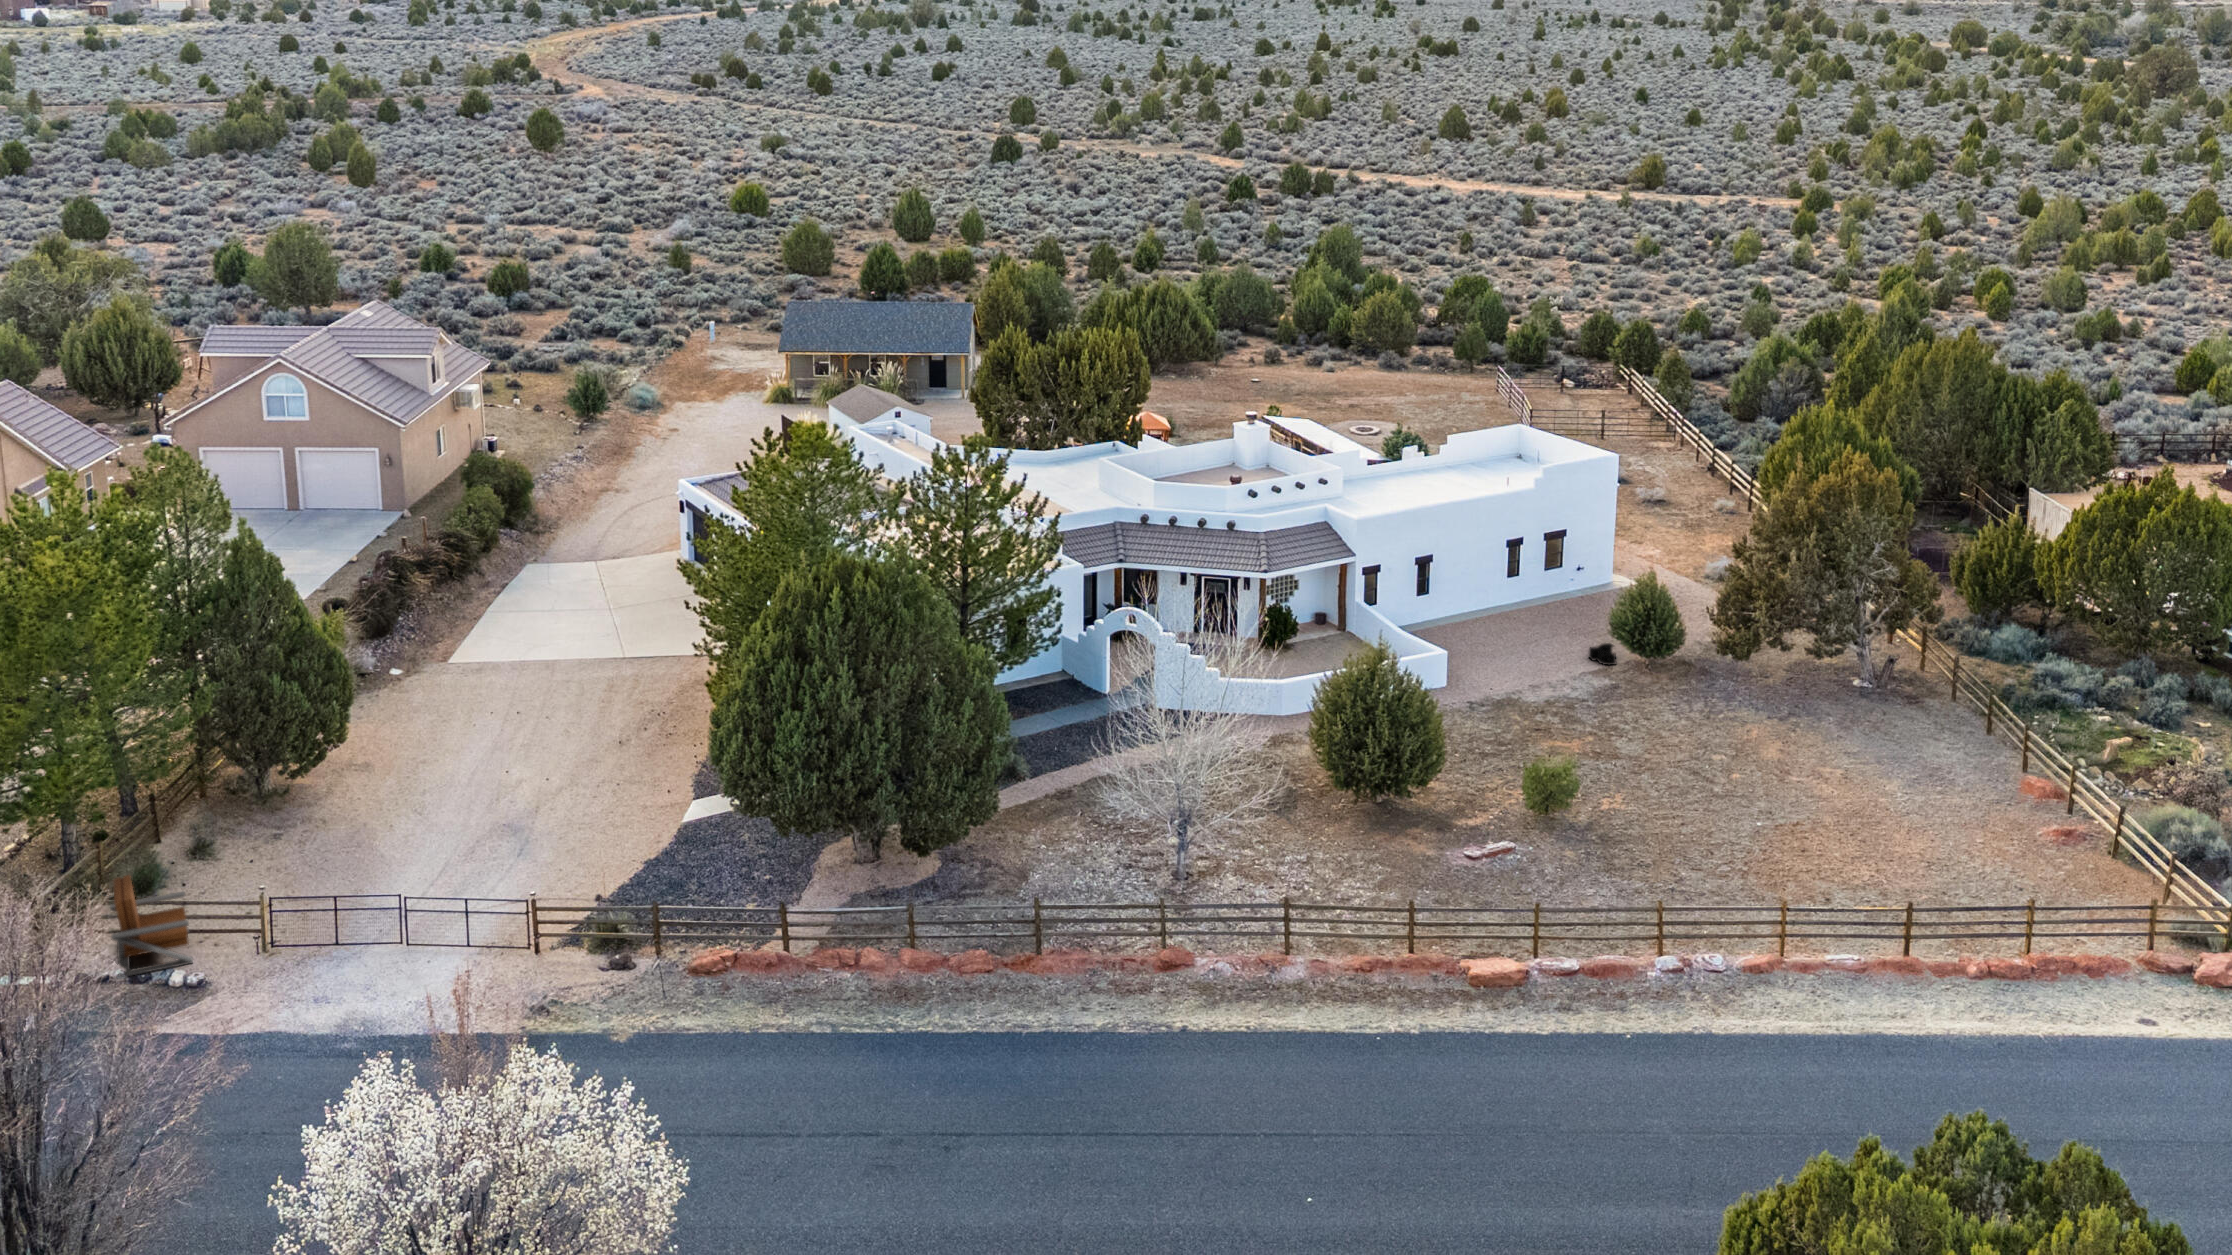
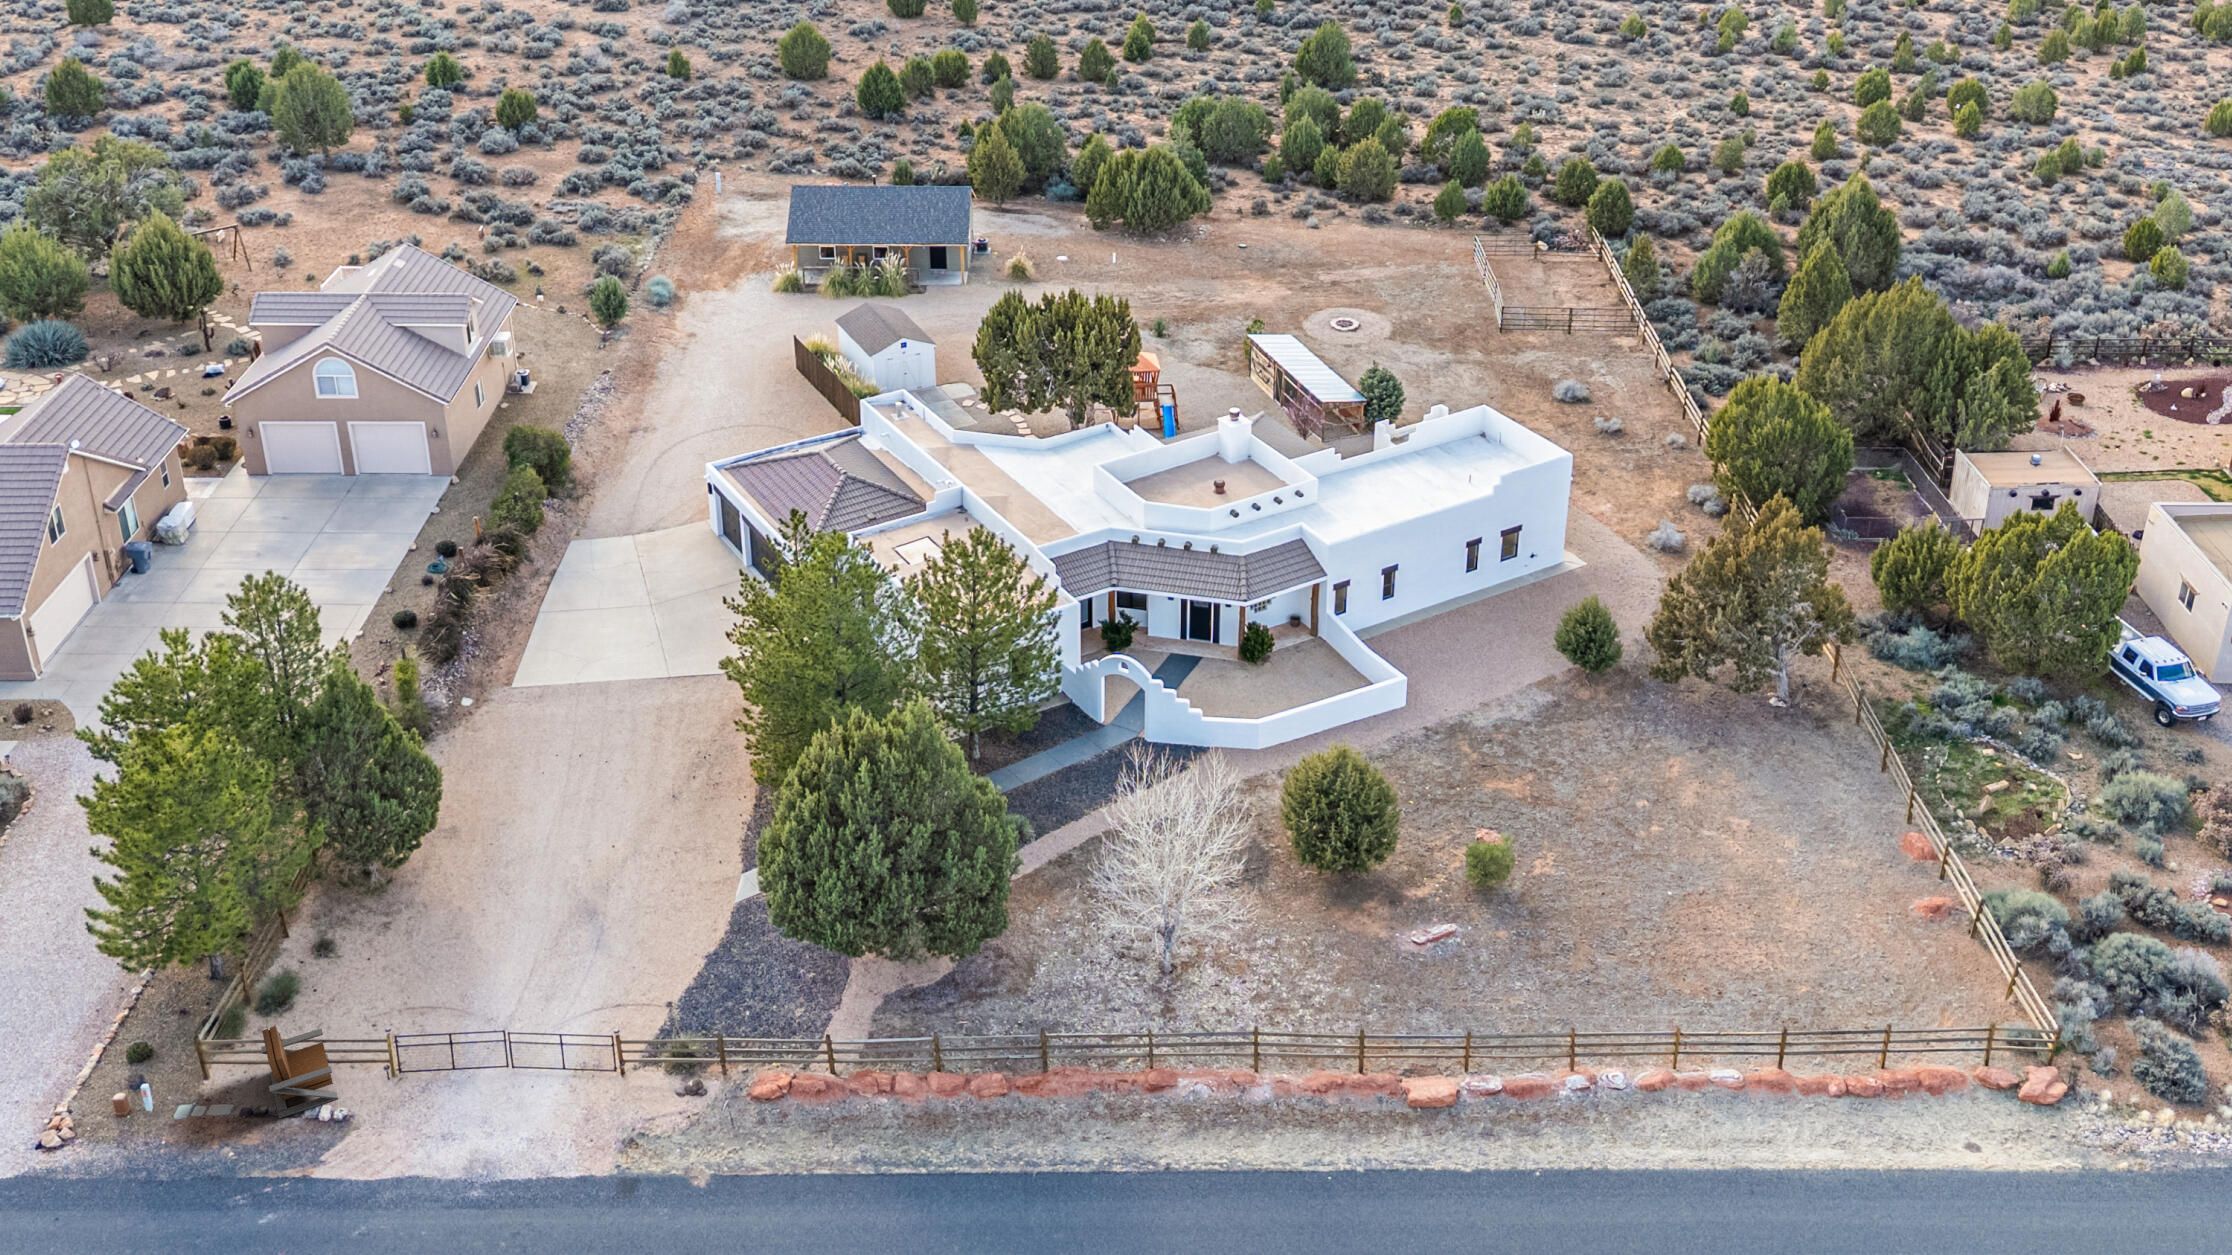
storage bin: present [1589,643,1616,665] -> none [1535,645,1561,672]

